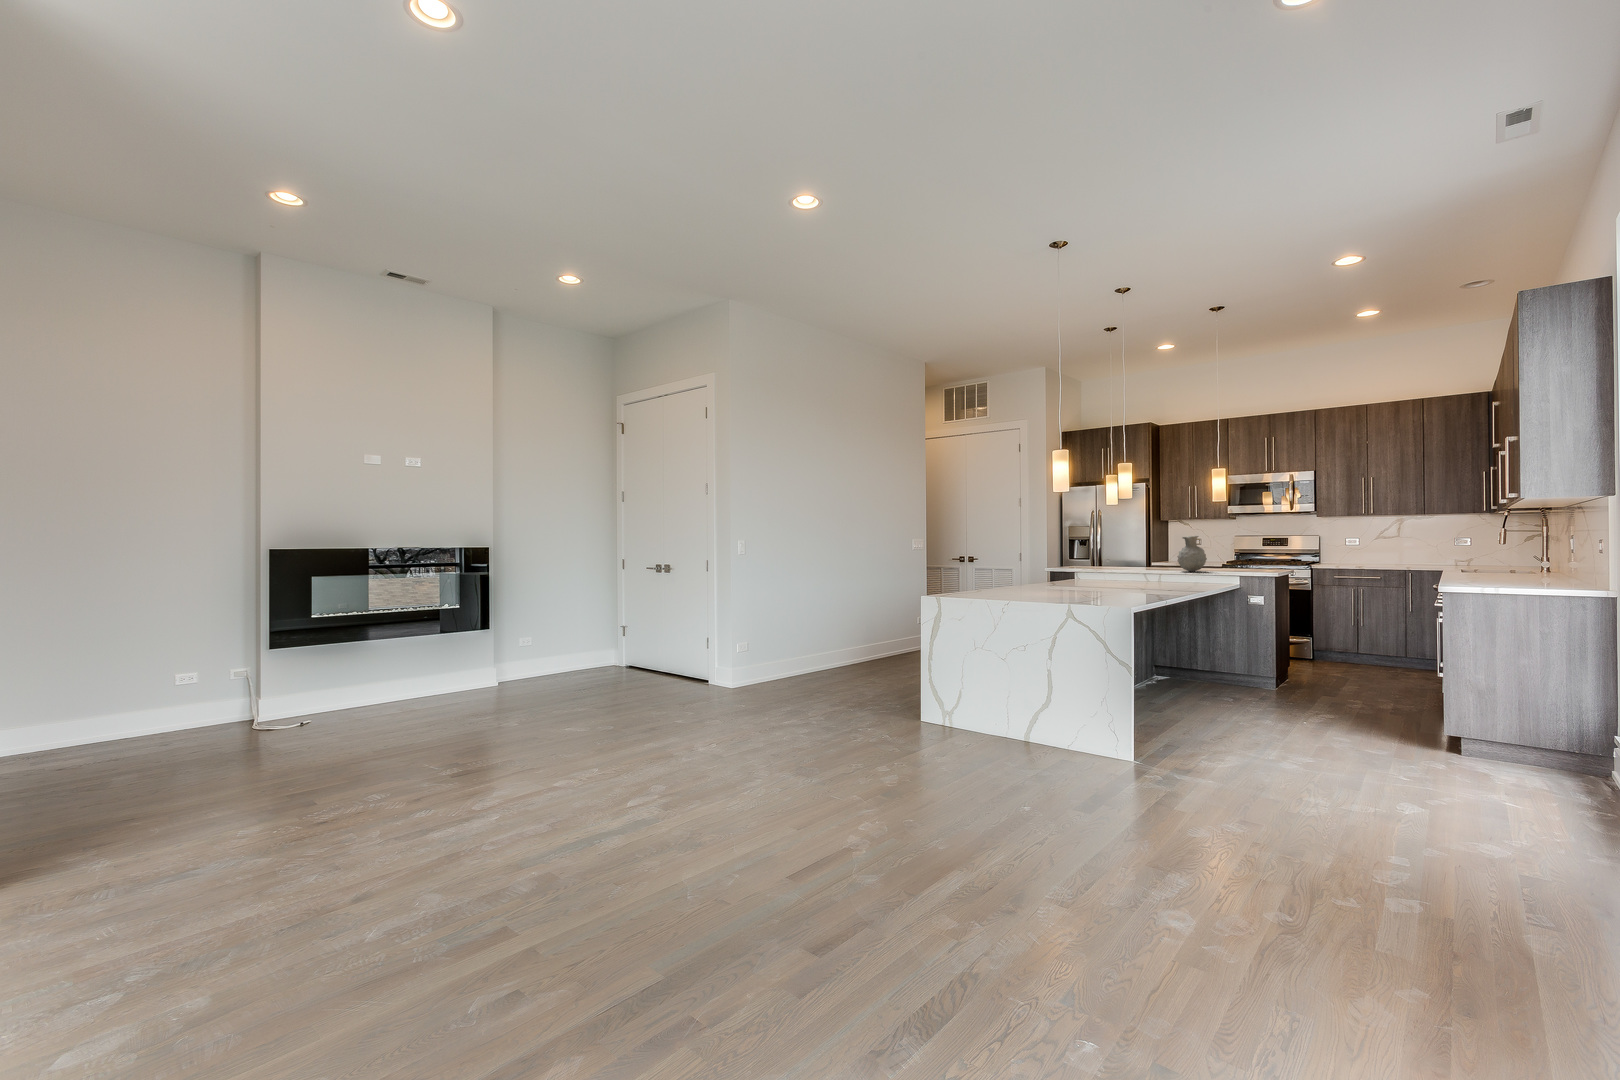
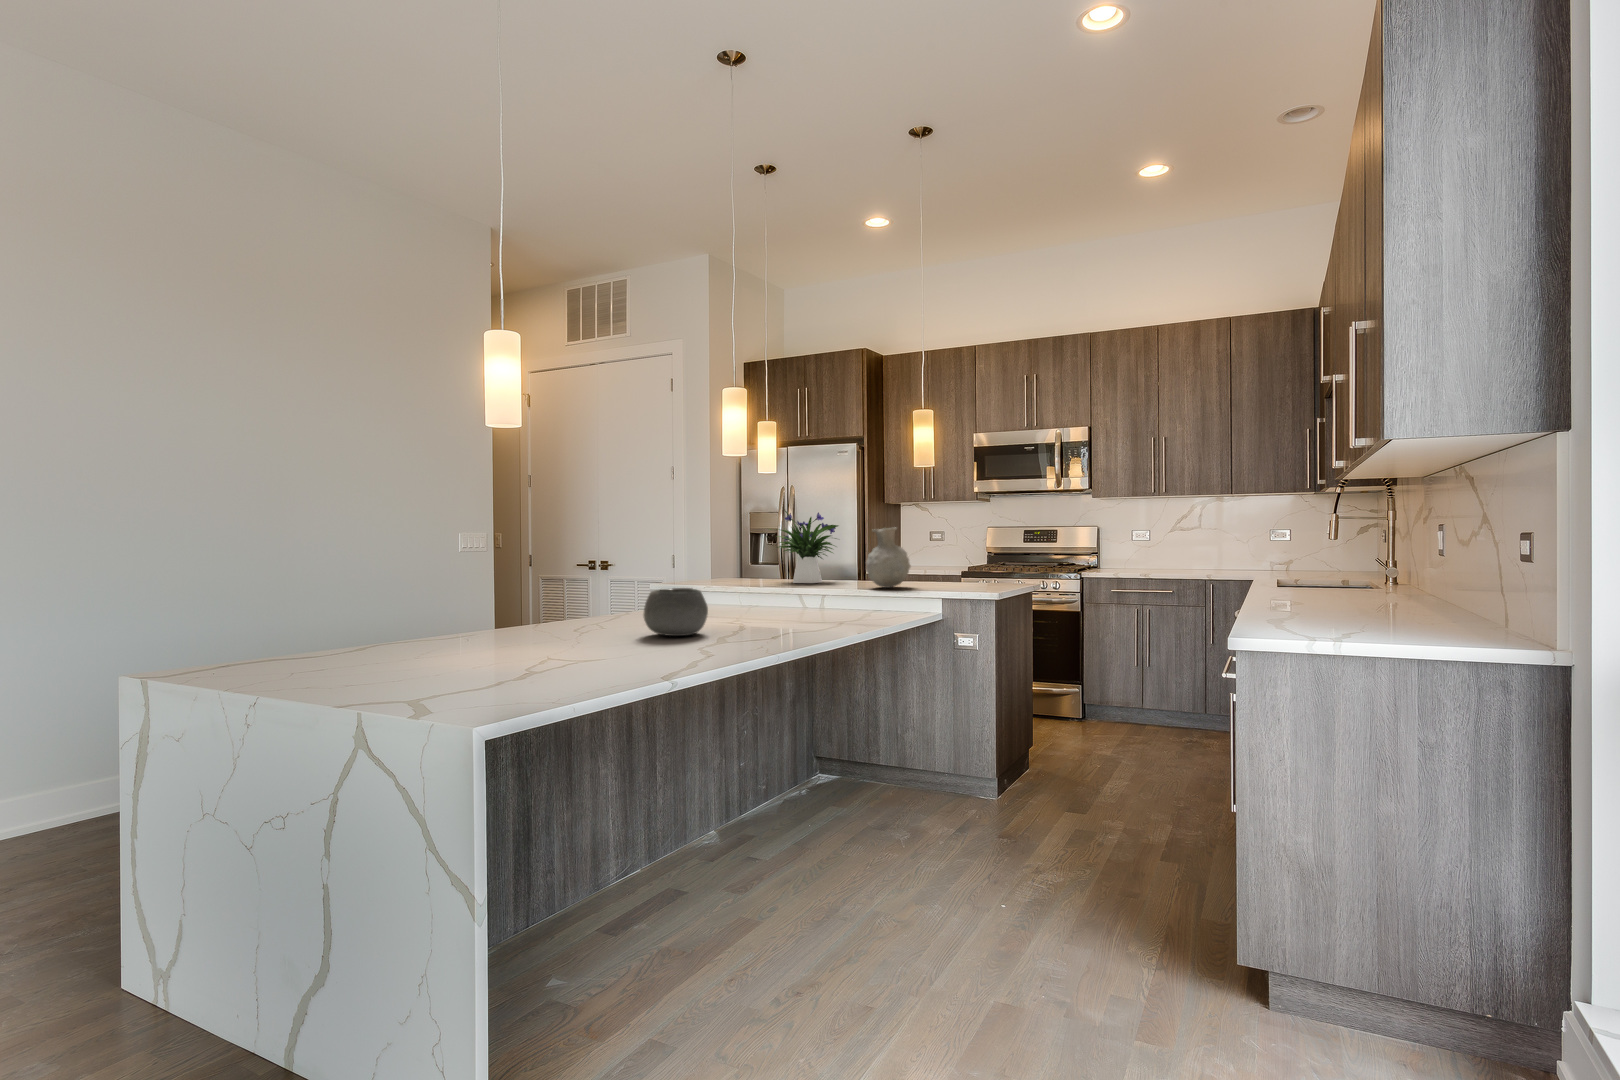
flower arrangement: none [1108,525,1154,569] -> present [777,510,838,583]
bowl: none [1104,565,1138,588] -> present [644,588,708,636]

